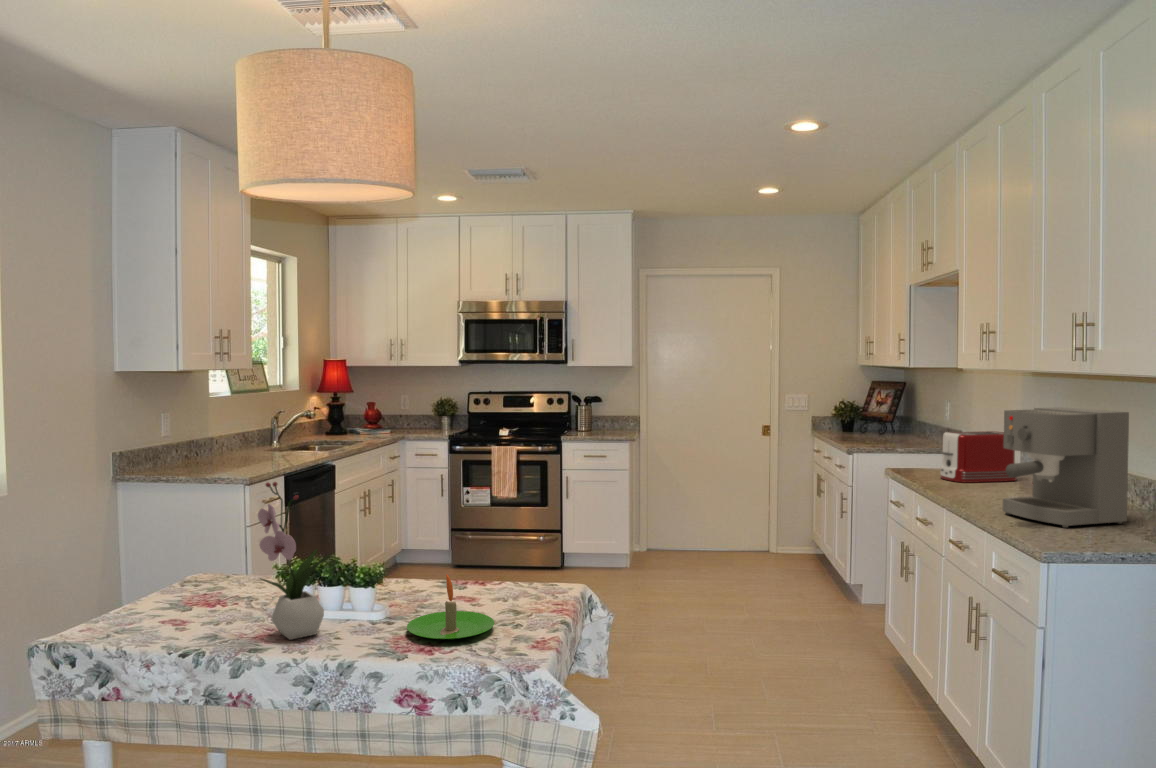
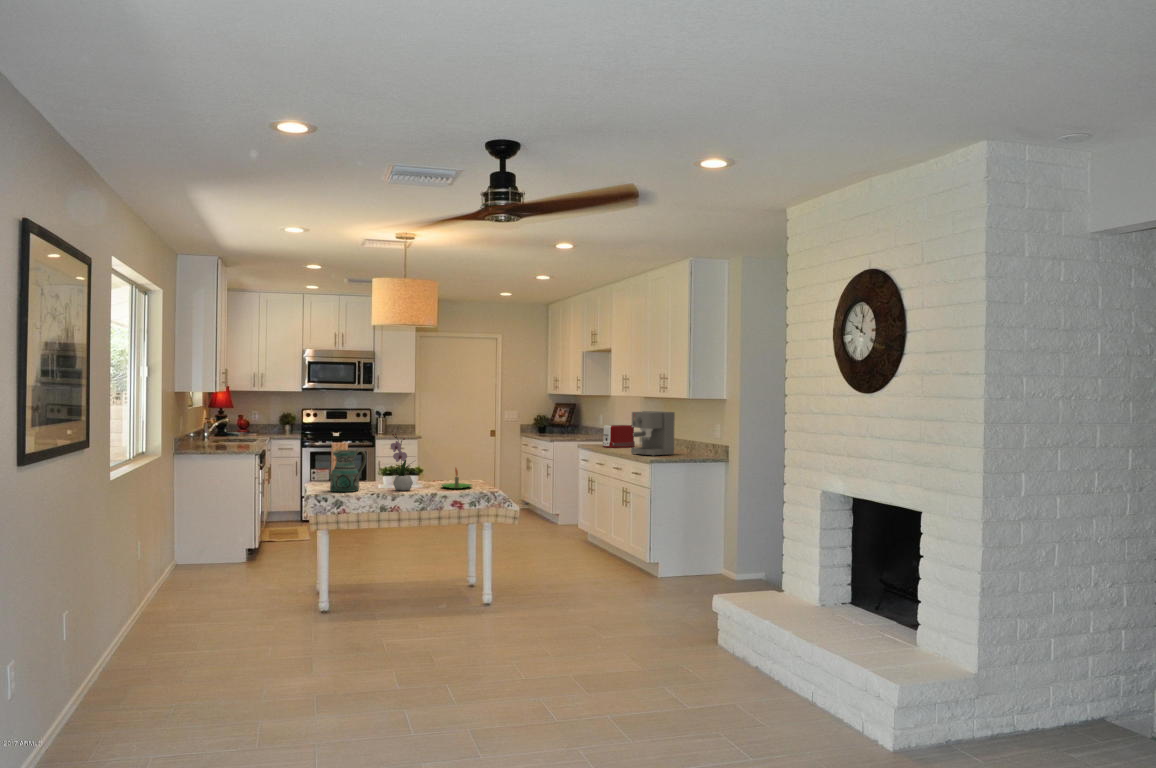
ceramic pitcher: none [128,515,235,634] -> present [330,449,366,492]

